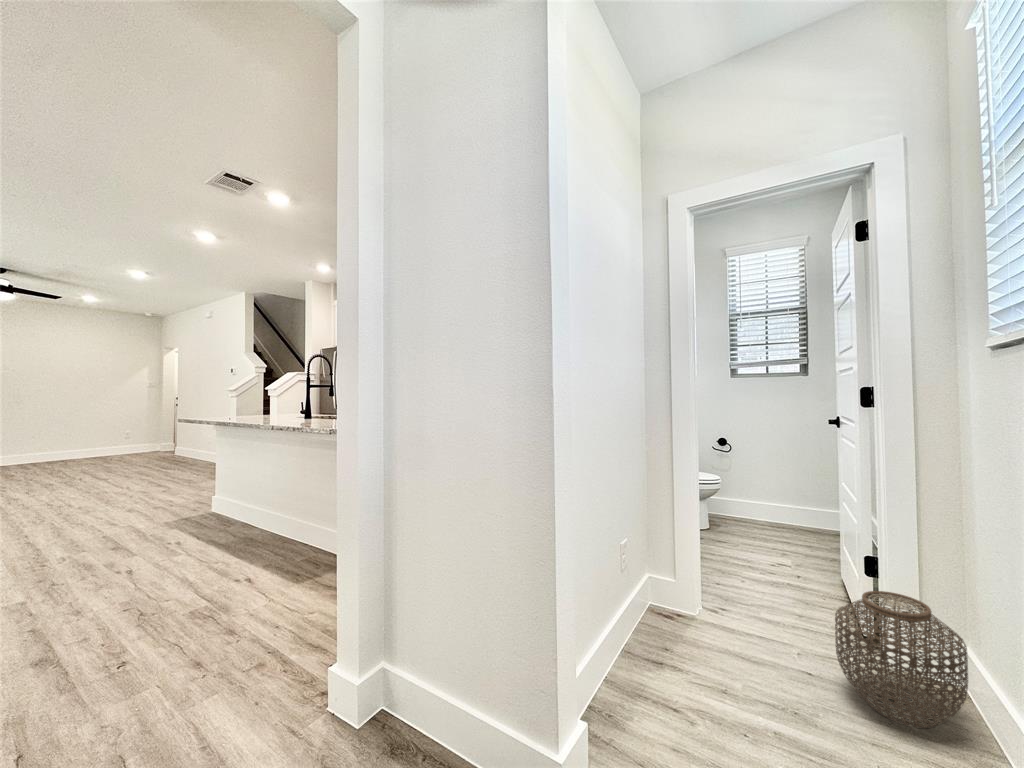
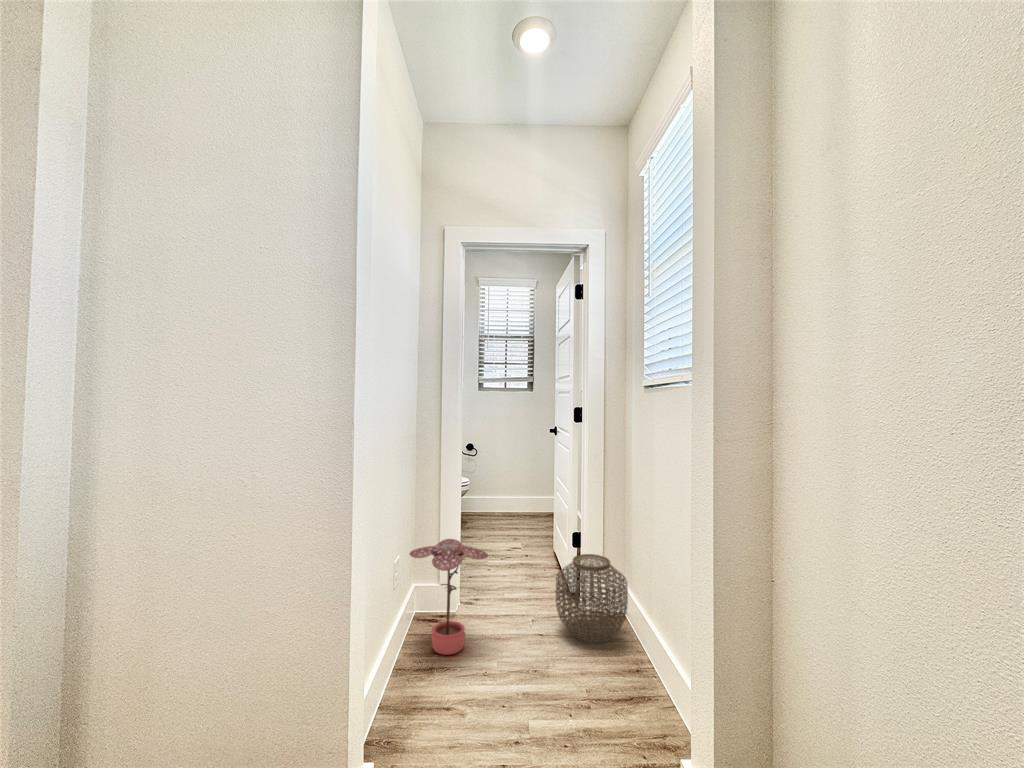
potted plant: none [634,542,730,679] -> present [410,539,488,655]

